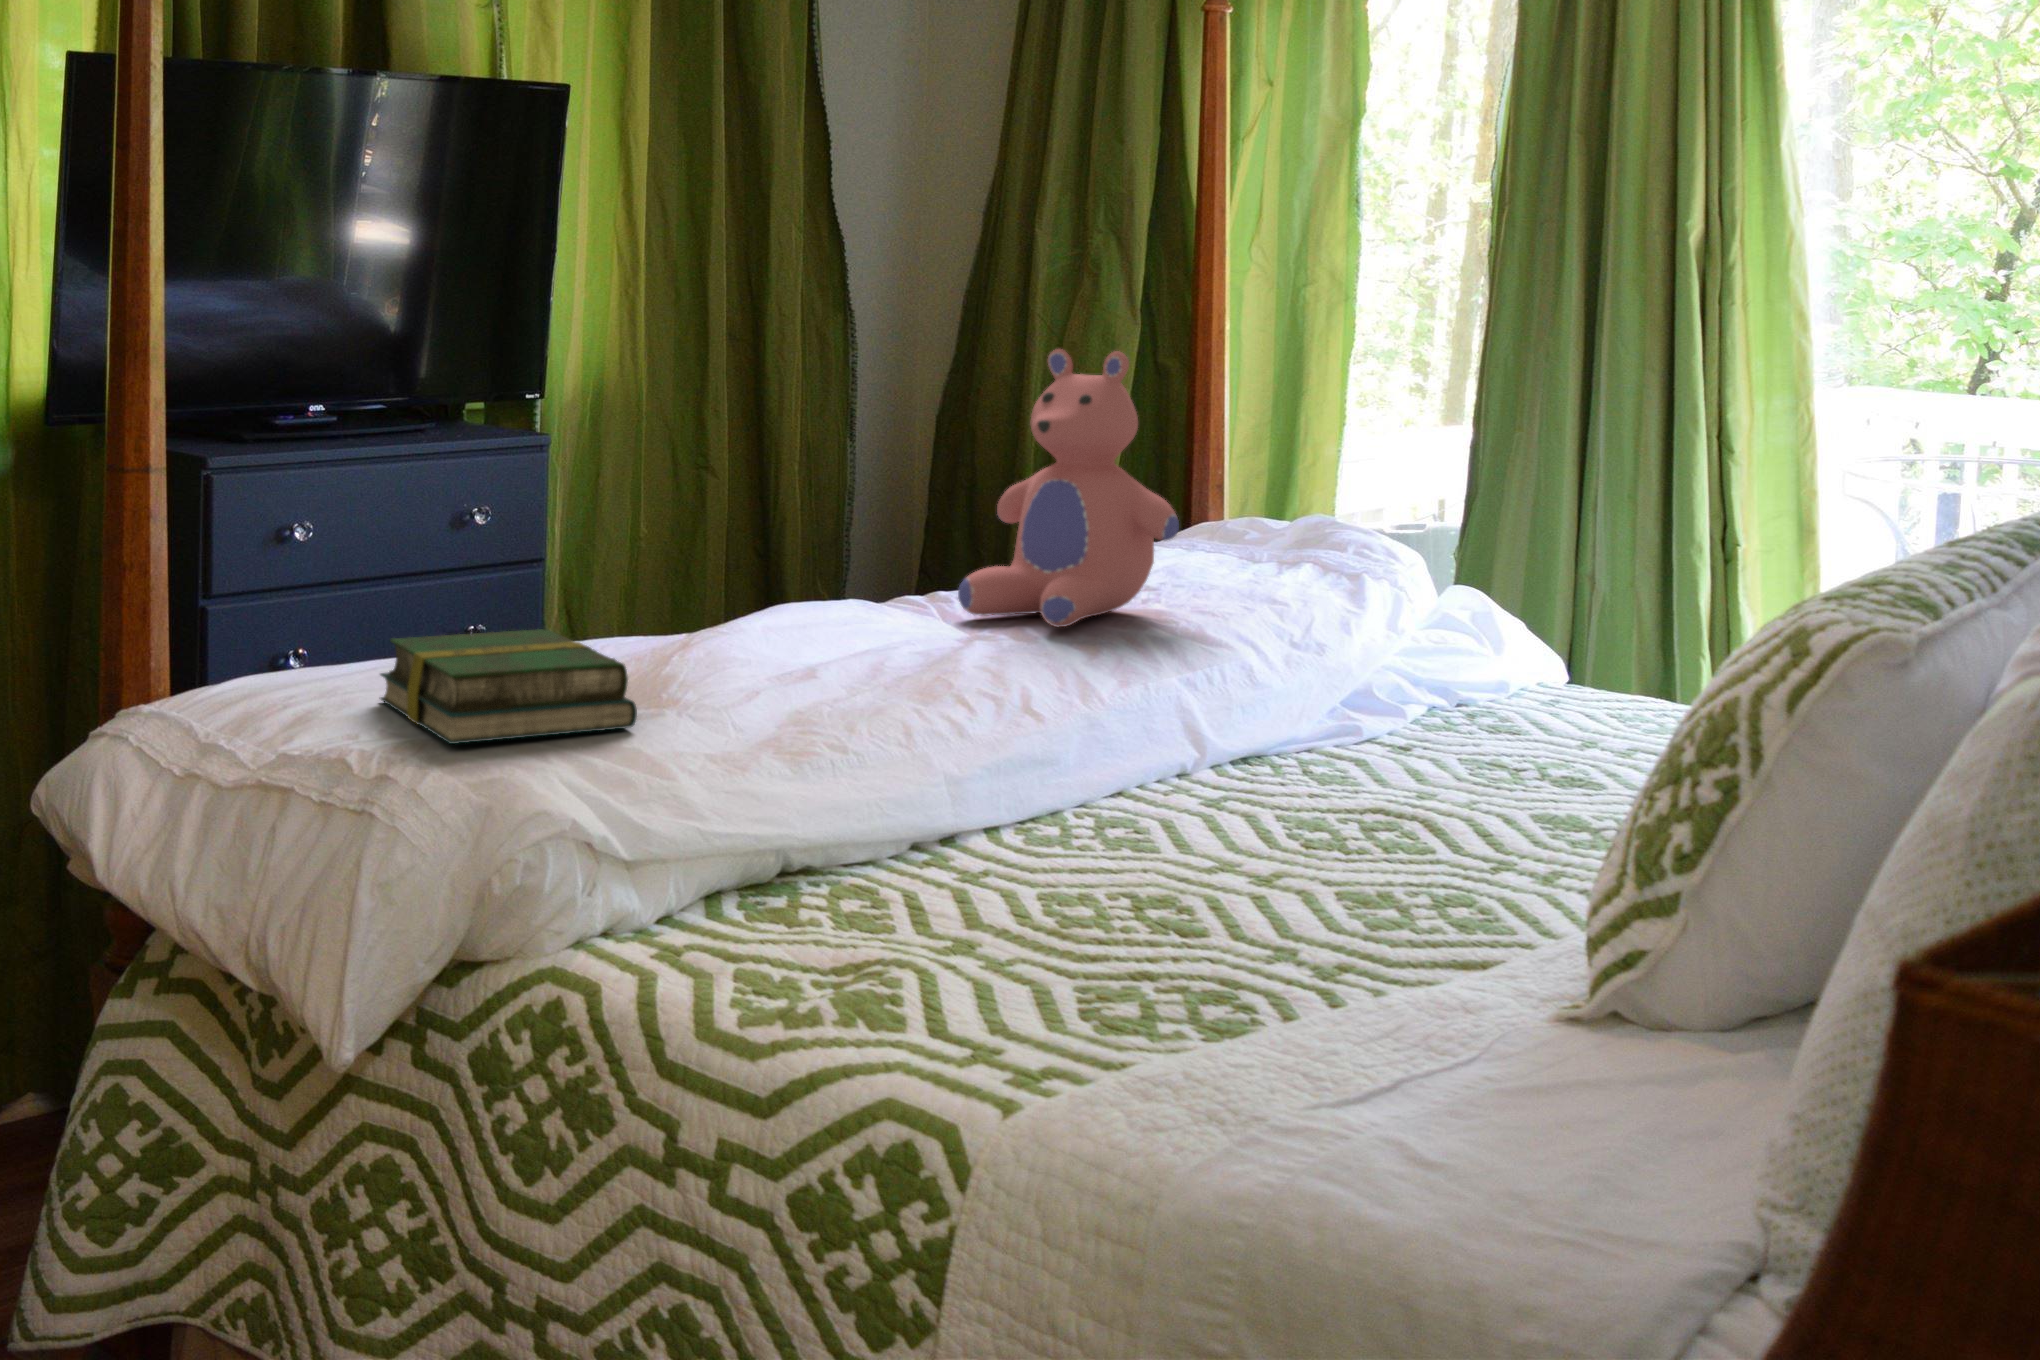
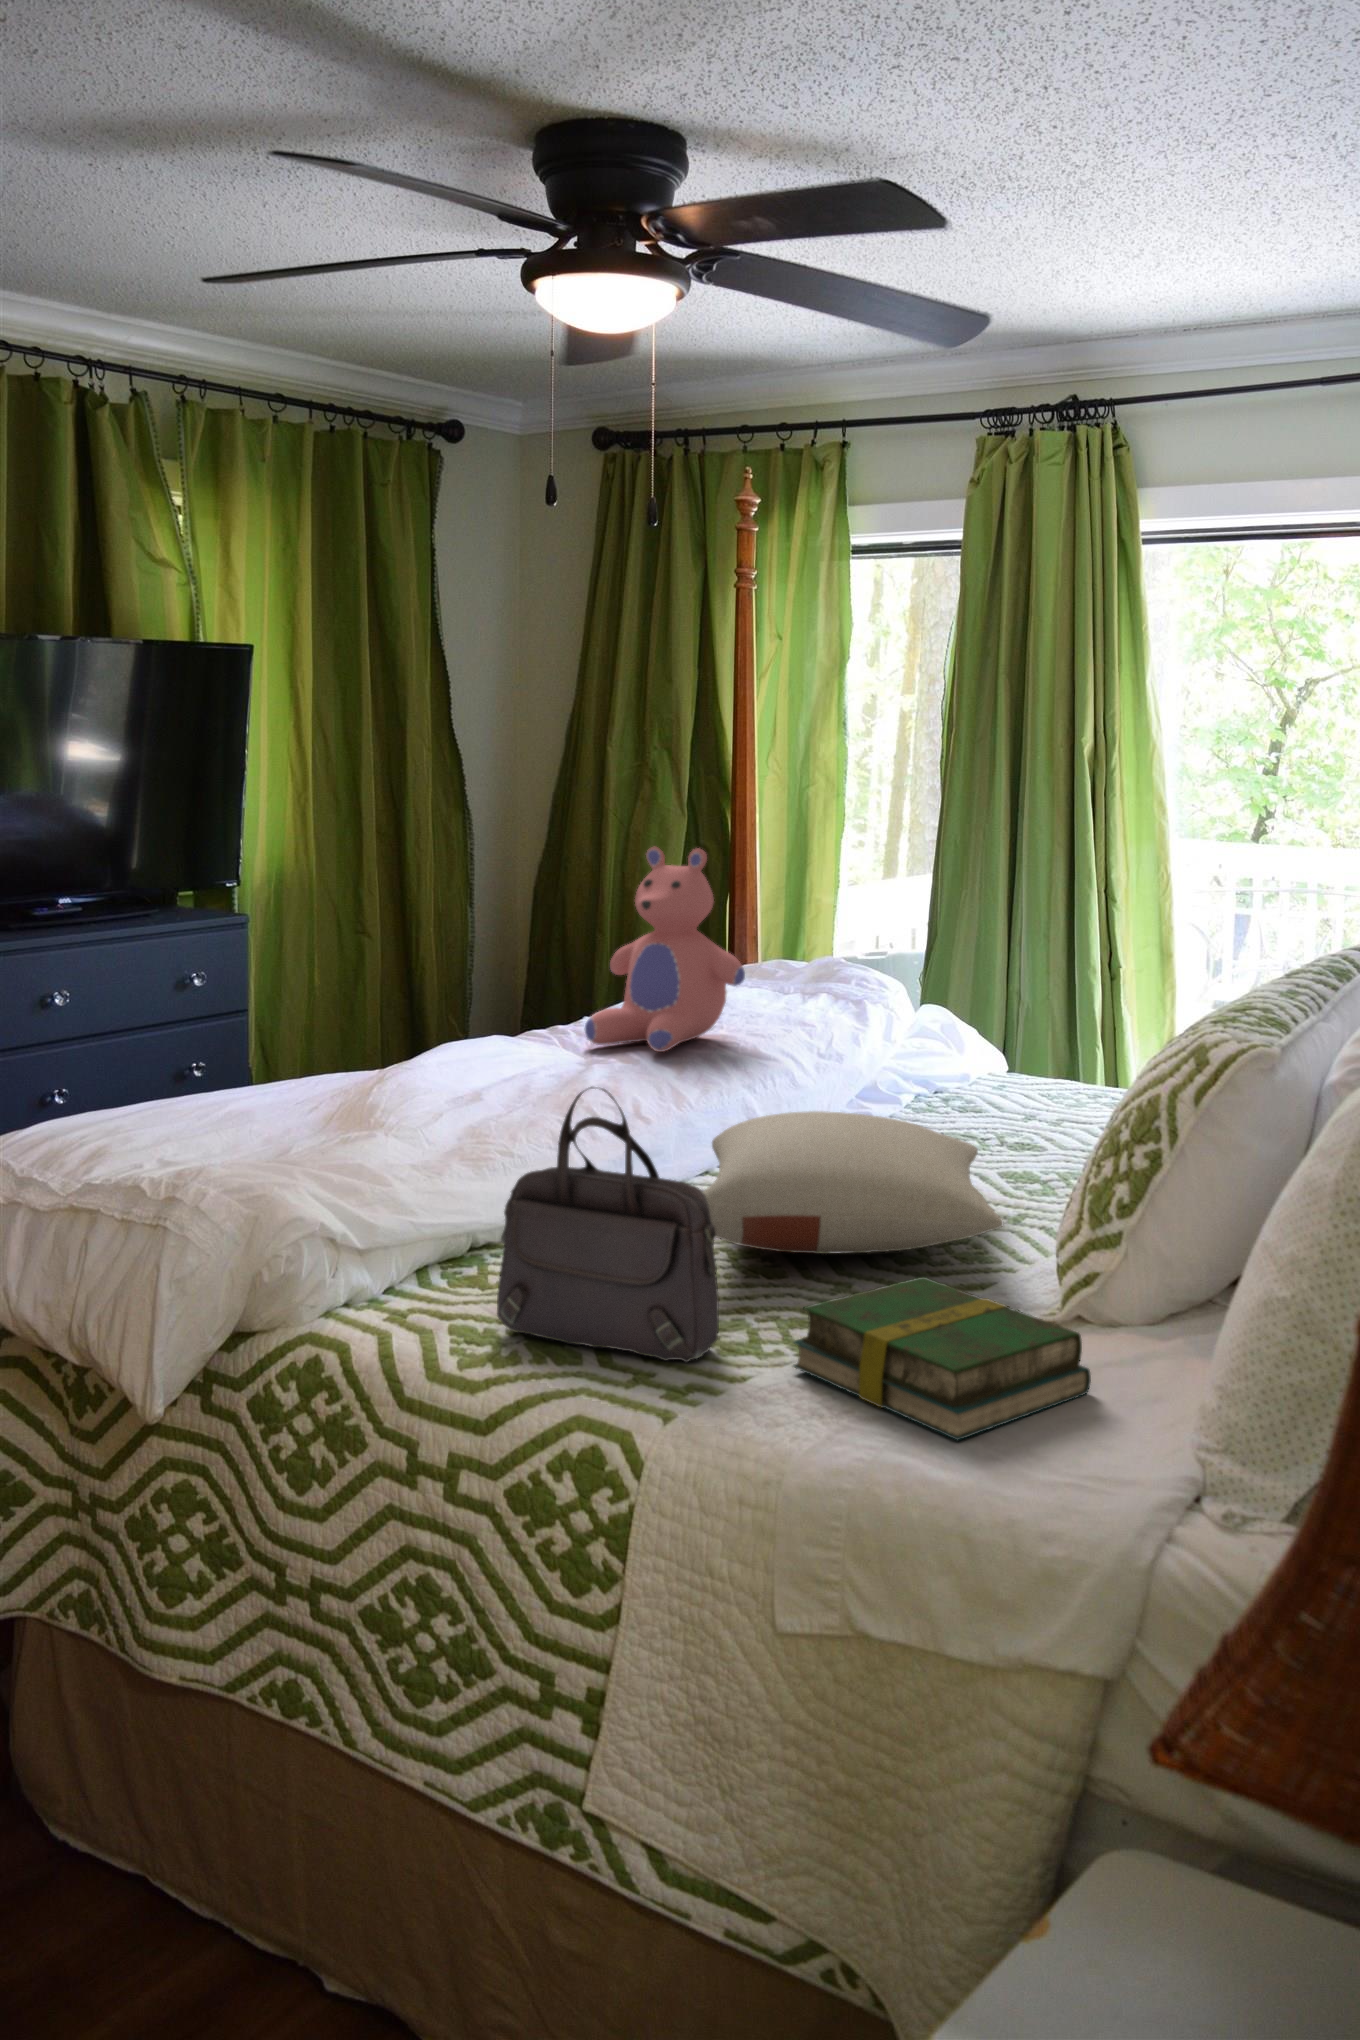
book: present [380,629,637,744] -> present [793,1277,1091,1440]
handbag: none [794,648,1094,1041] -> present [497,1087,719,1363]
pillow: none [1062,712,1521,910] -> present [703,1111,1004,1254]

